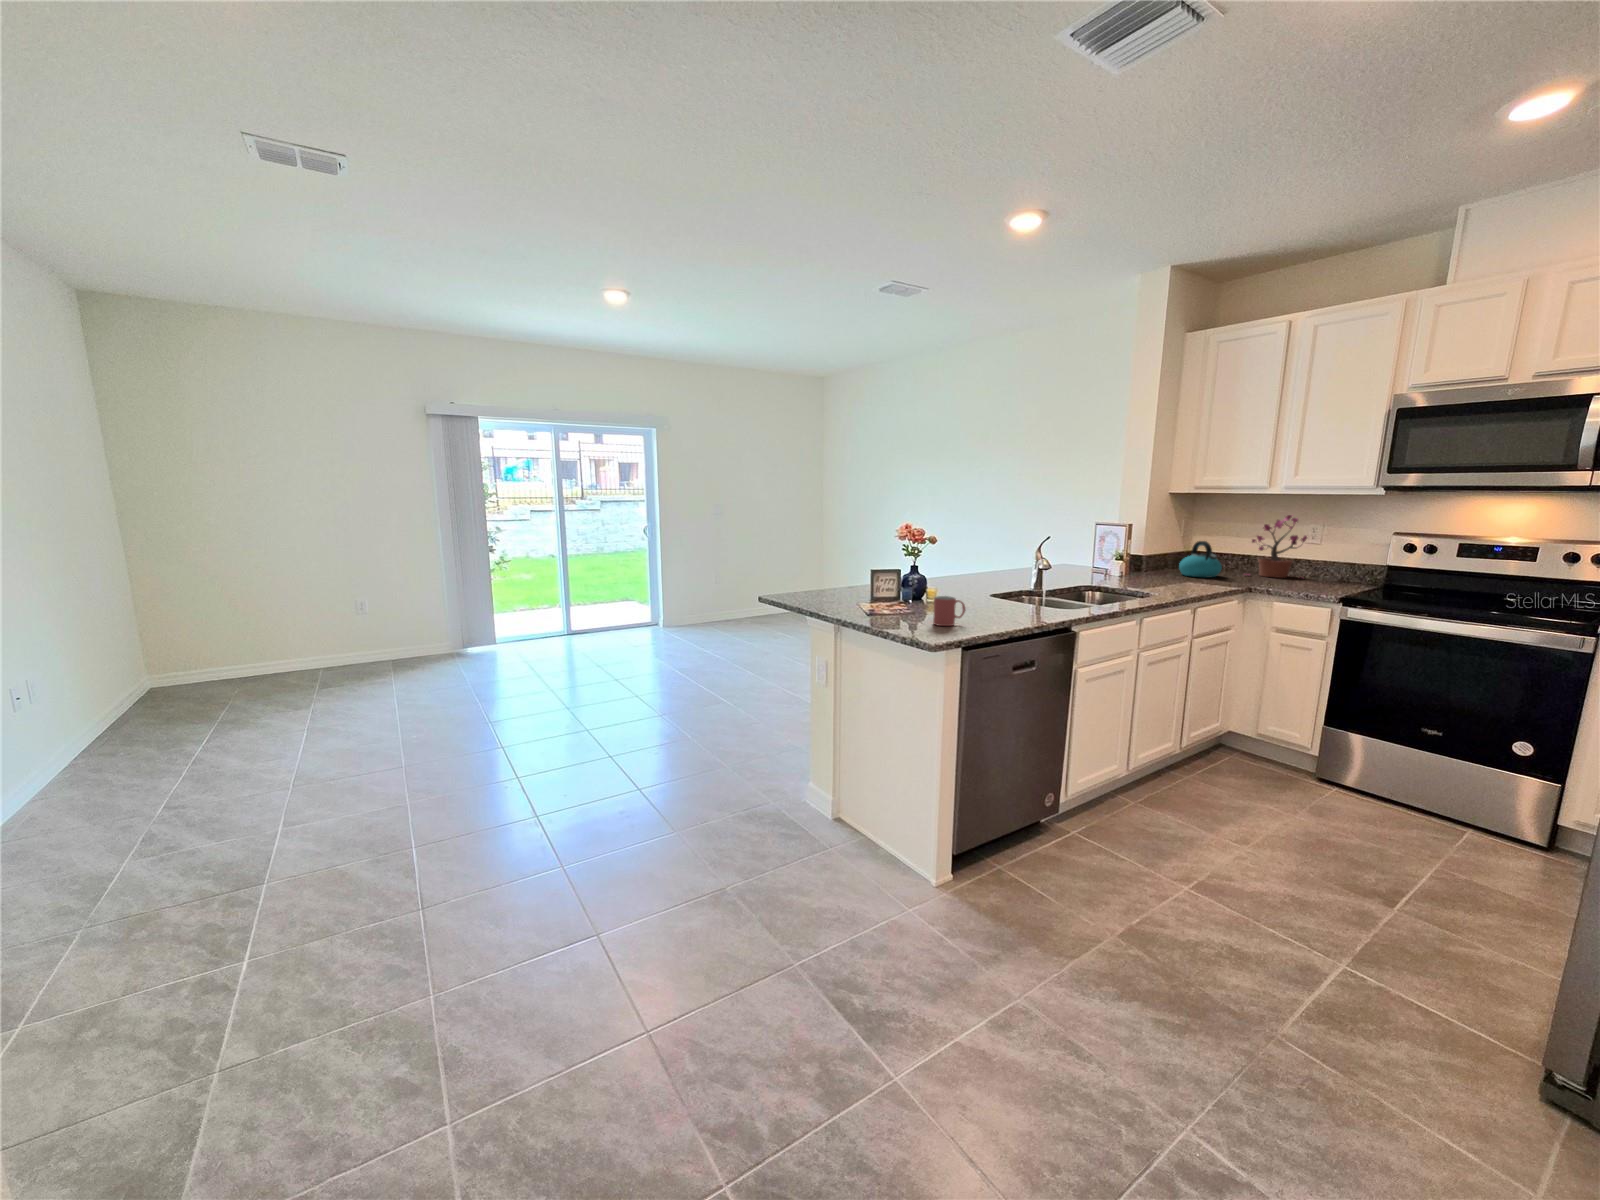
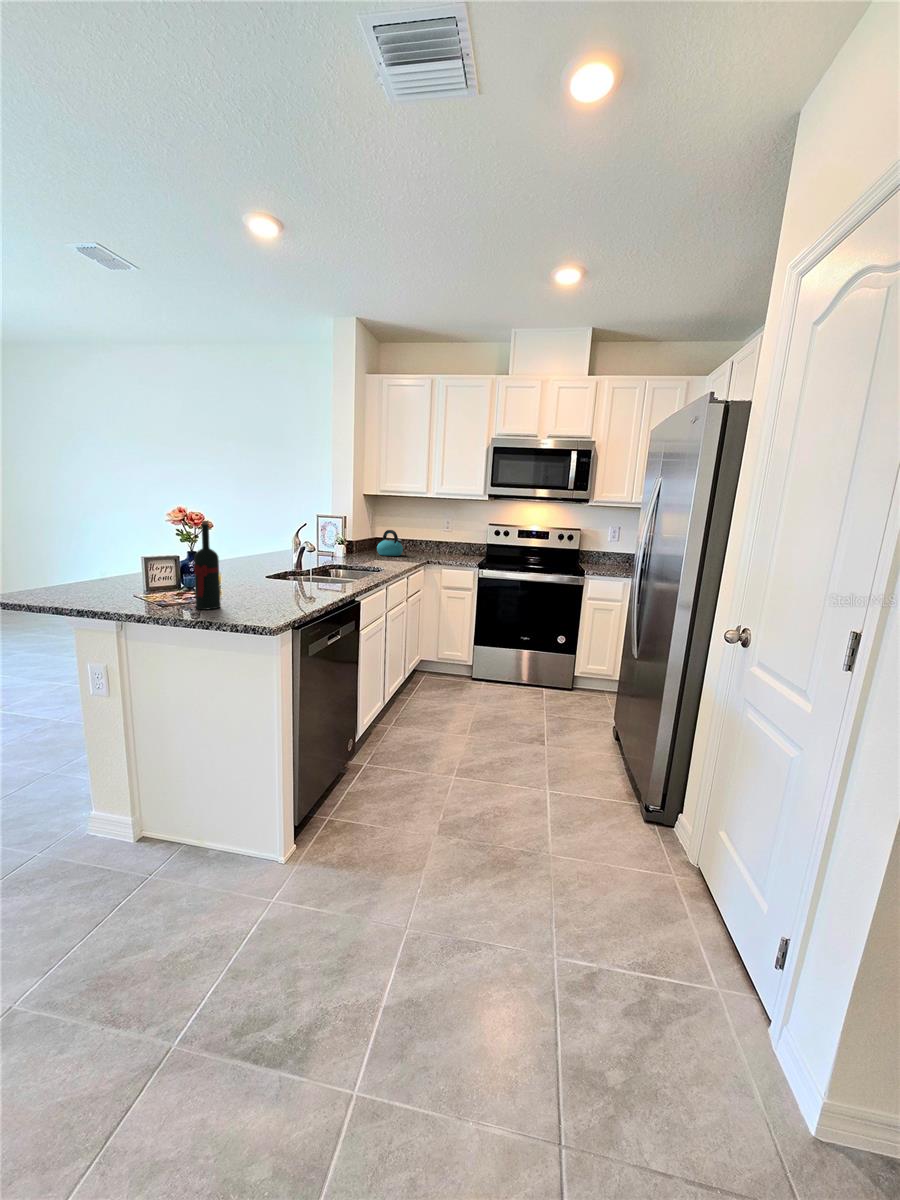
potted plant: present [1252,515,1307,578] -> none [413,513,445,554]
wine bottle: none [891,542,914,622] -> present [194,521,221,610]
mug: present [933,596,965,626] -> none [245,578,277,608]

